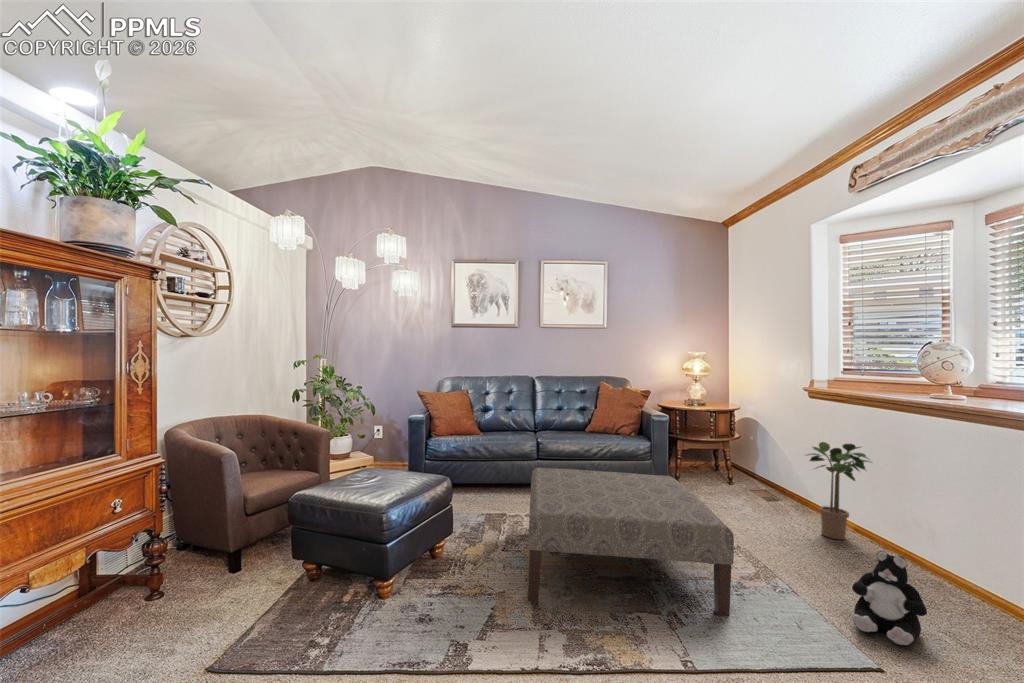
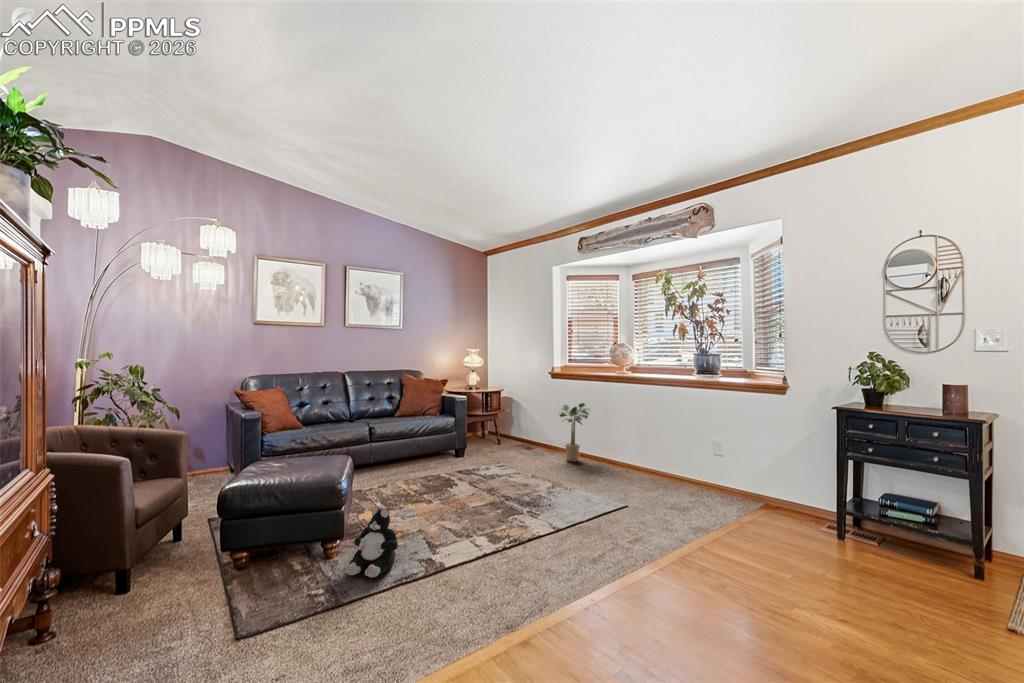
ottoman: present [528,468,734,616] -> none [398,436,557,528]
plush toy: present [852,551,927,645] -> present [345,507,398,578]

